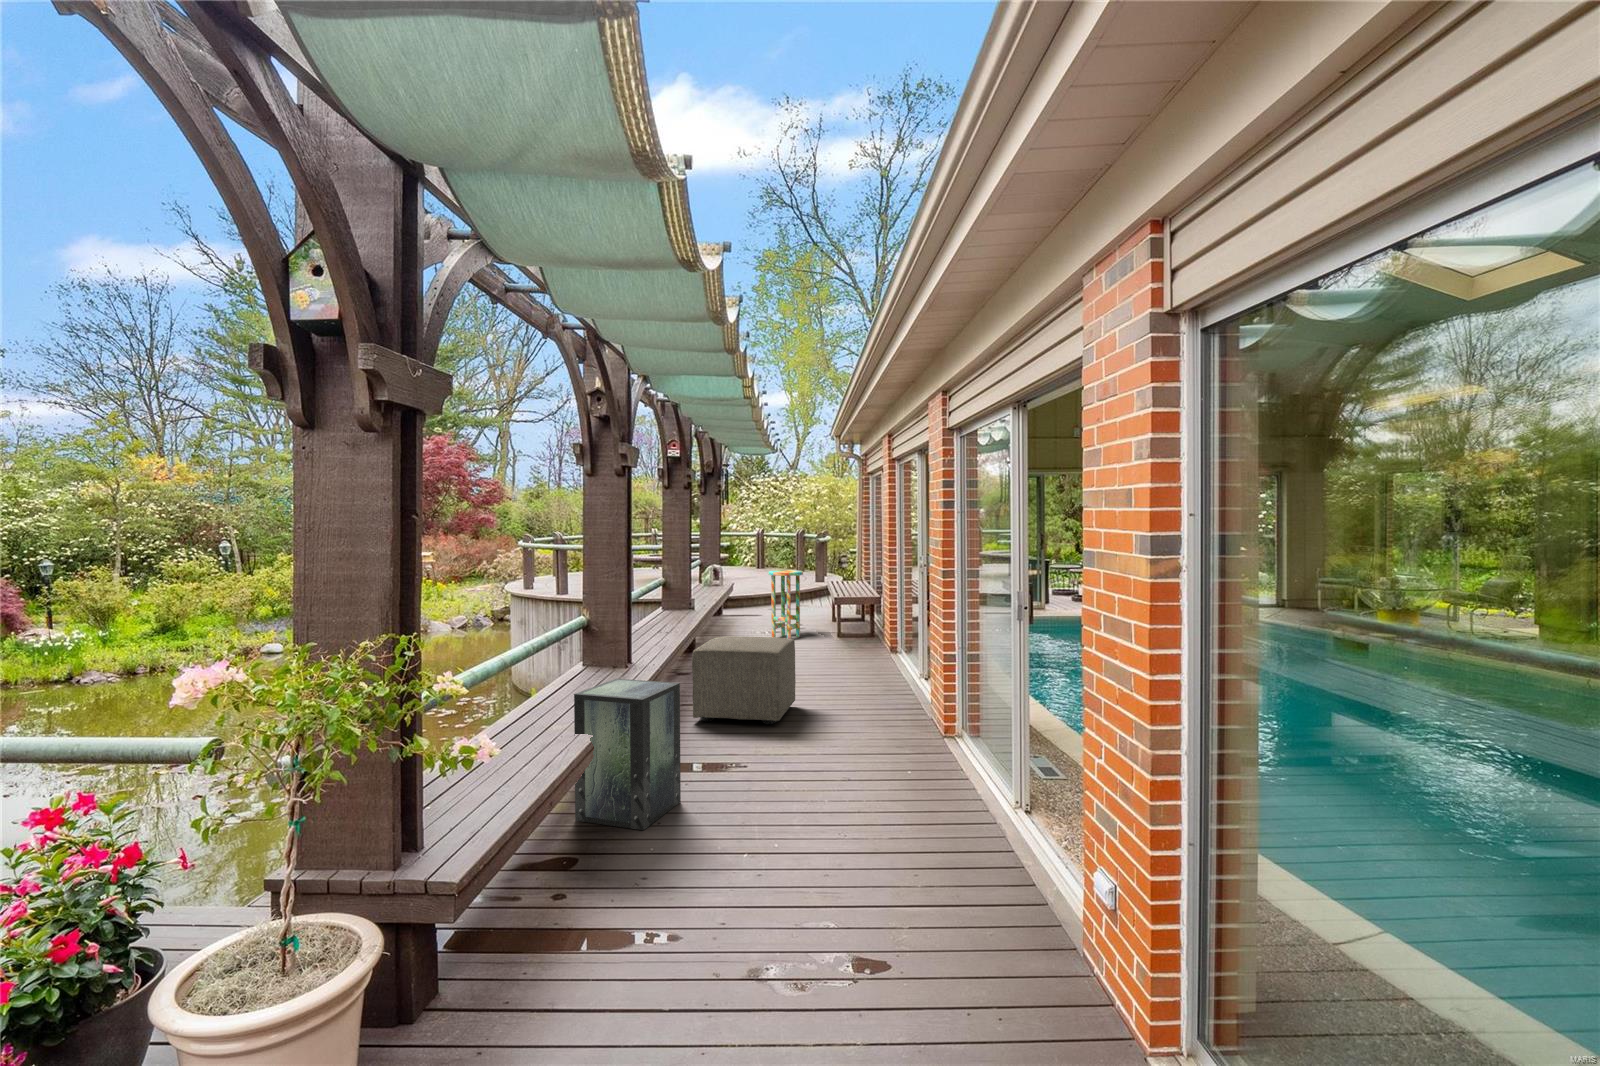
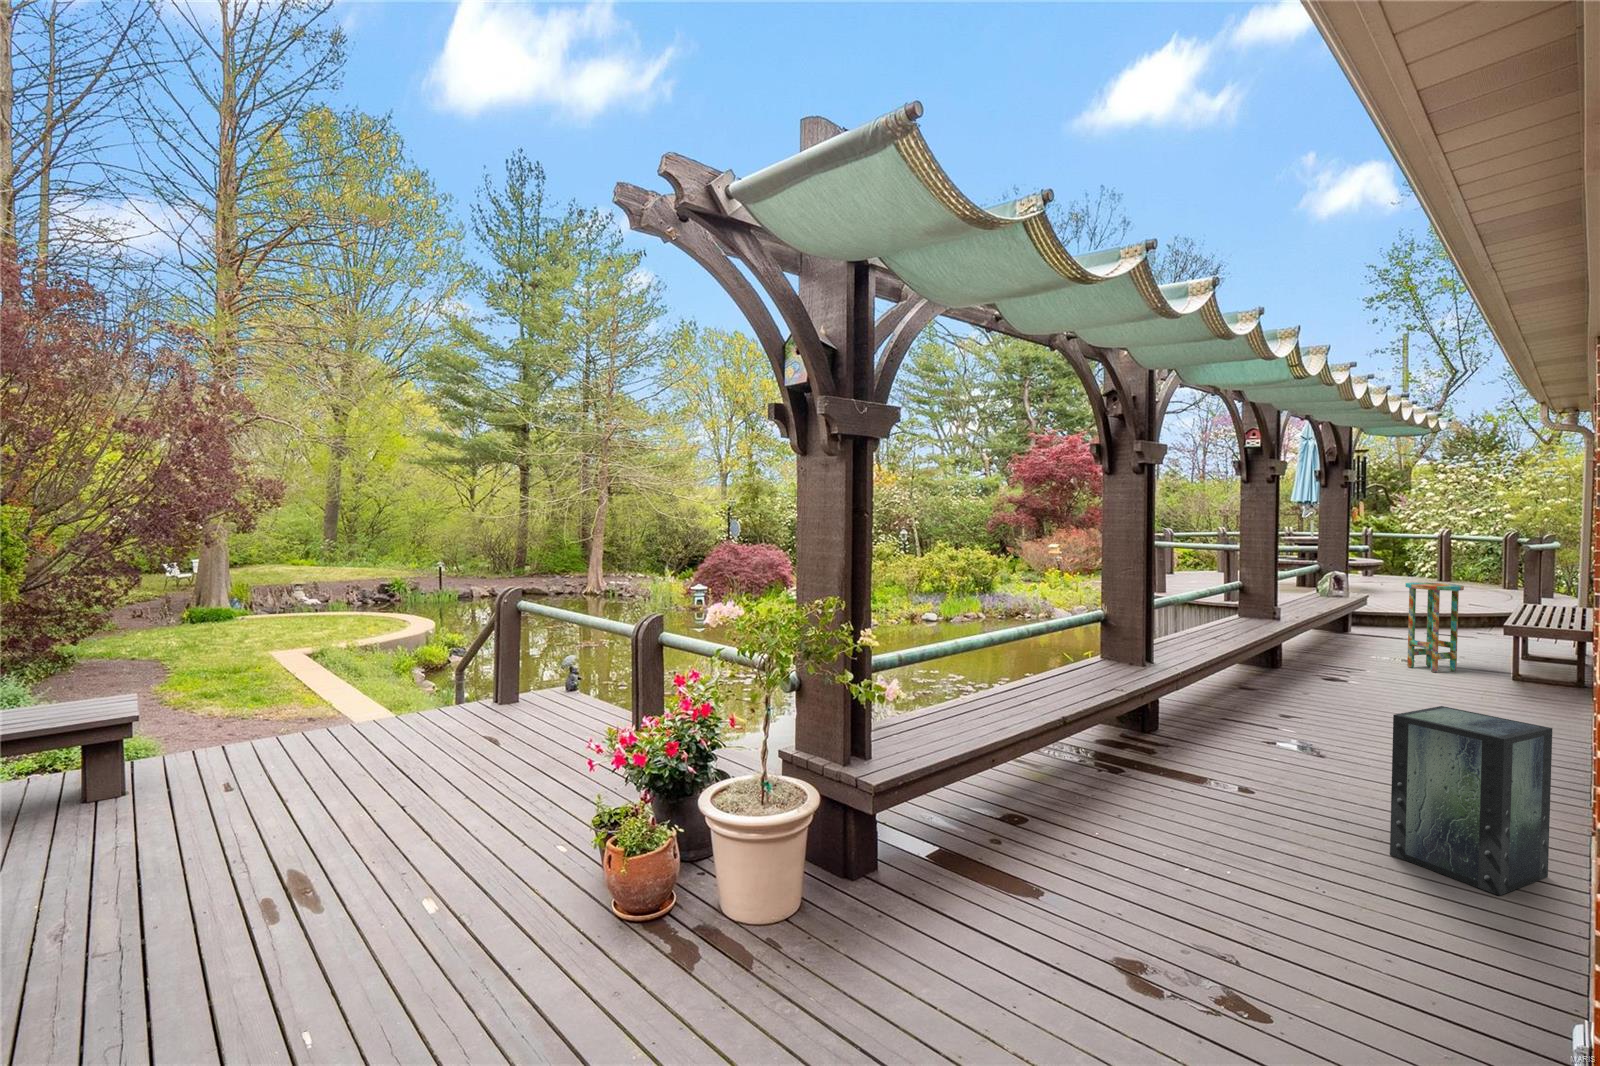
ottoman: present [692,636,796,724] -> none [1223,650,1377,758]
storage box: present [574,679,681,830] -> present [1390,706,1552,896]

